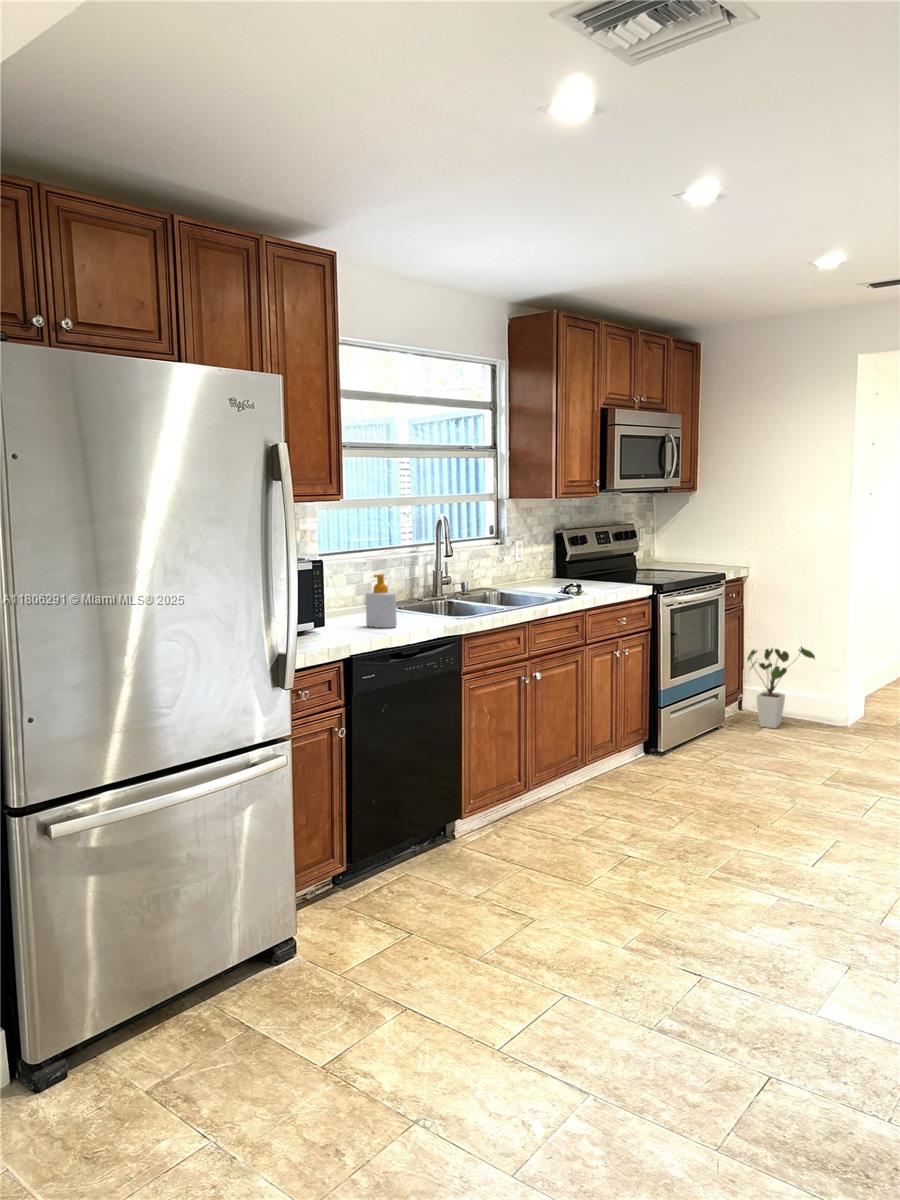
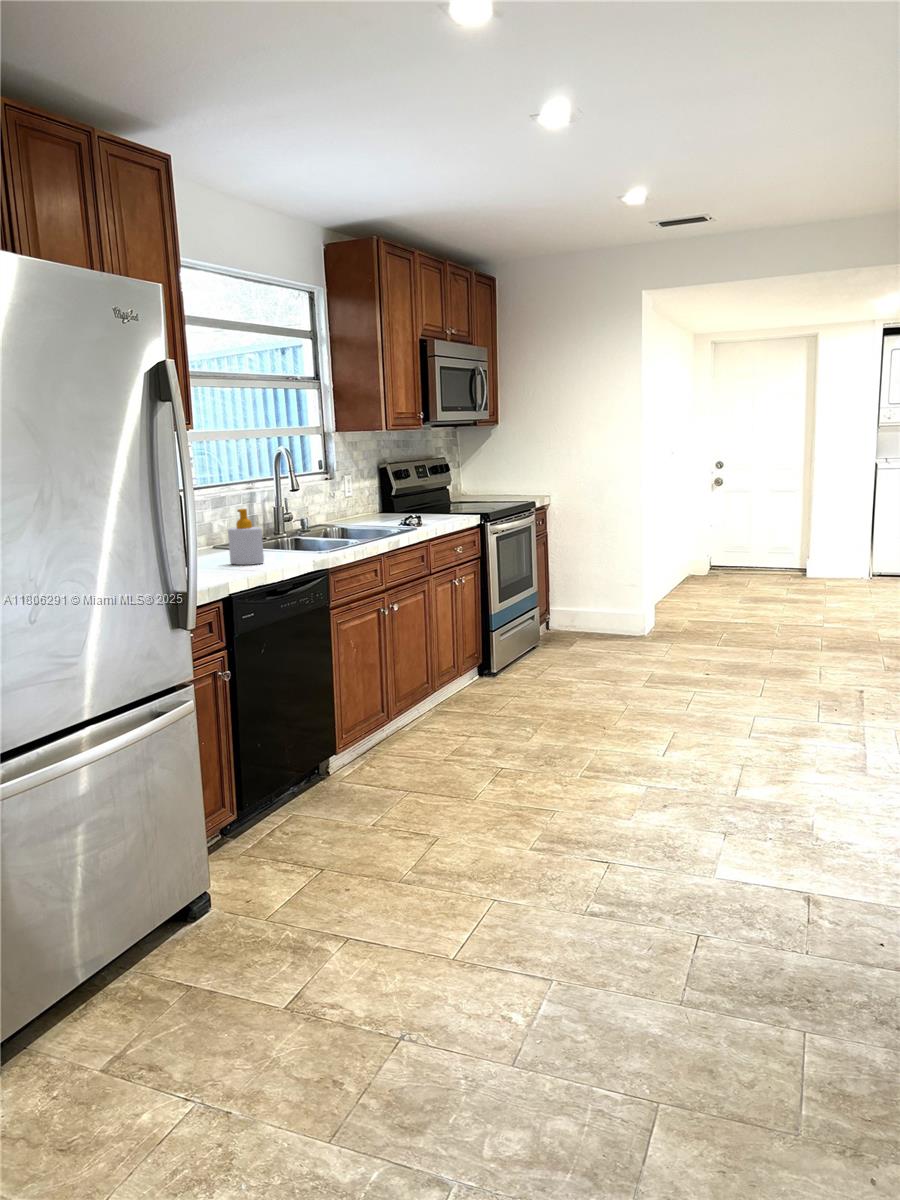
house plant: present [747,647,815,728] -> none [559,565,616,643]

